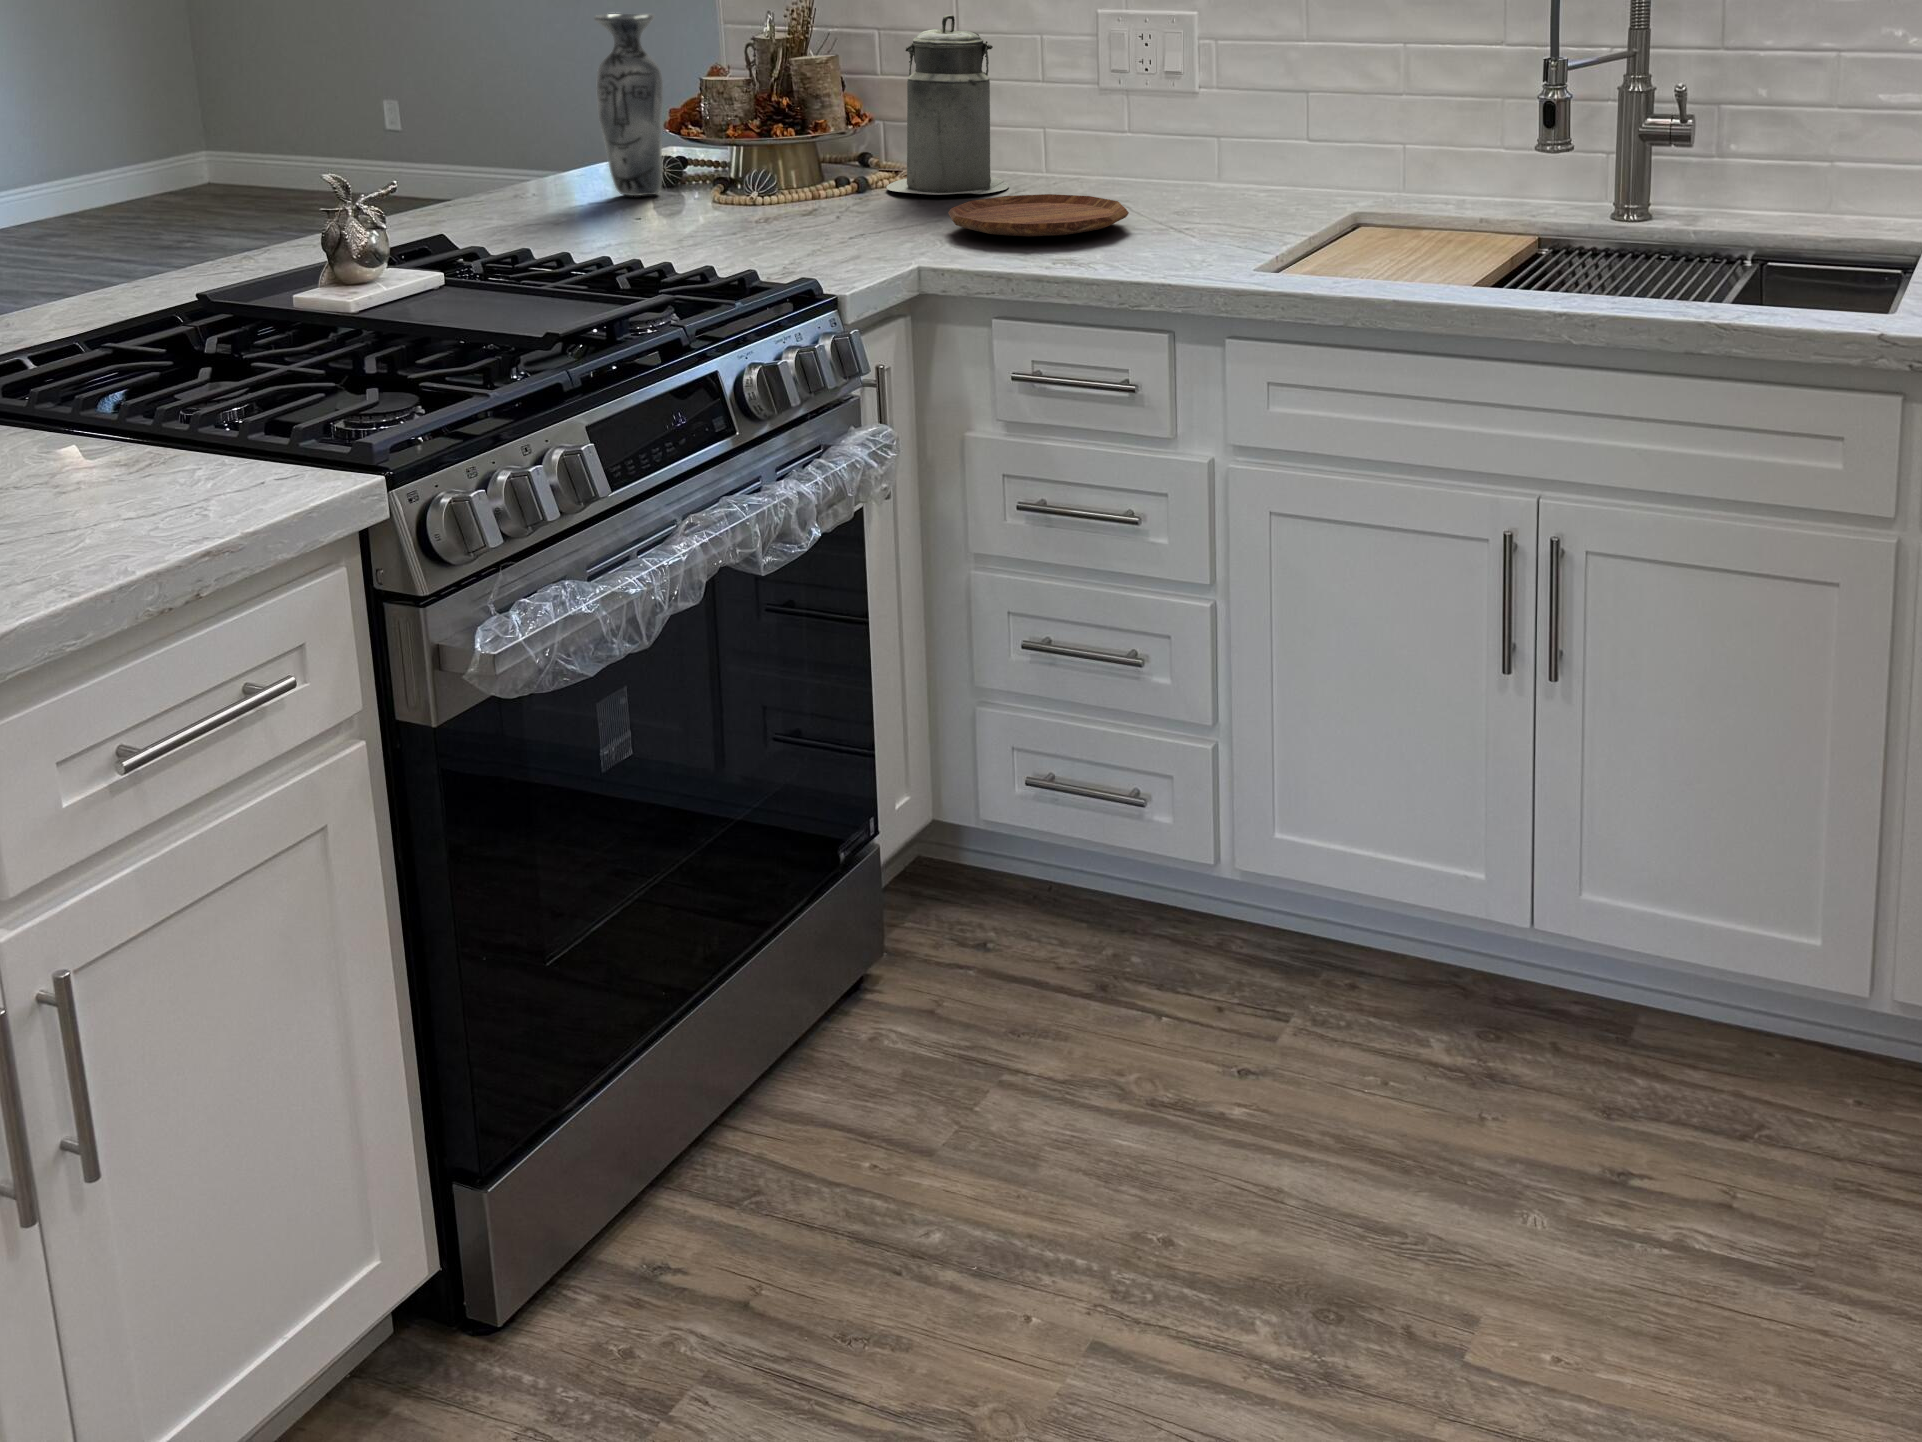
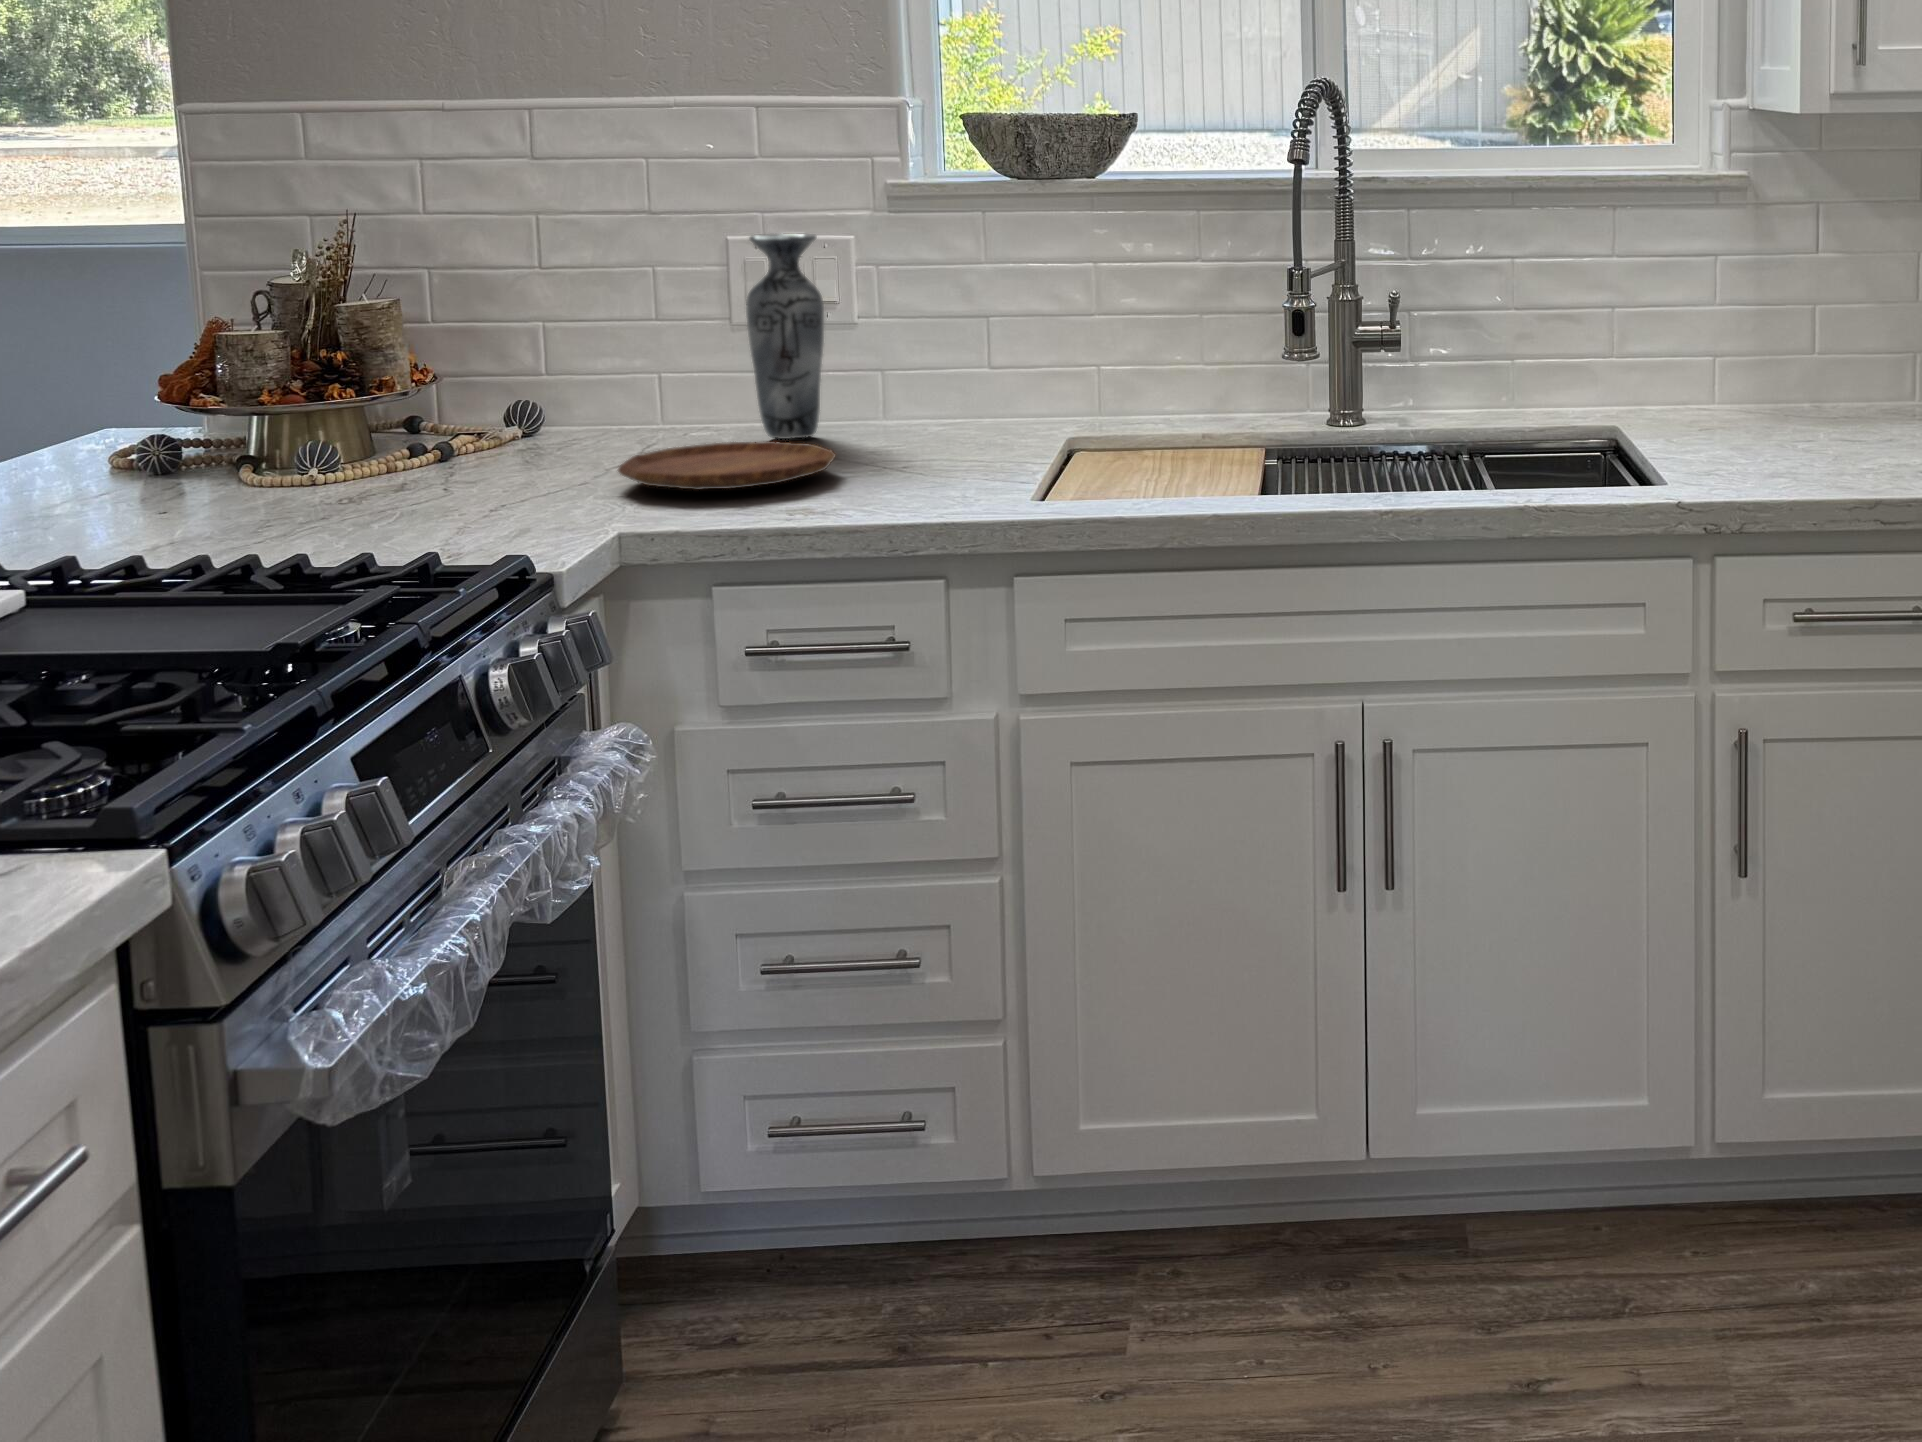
vase: present [594,14,663,196] -> present [746,234,824,439]
canister: present [886,15,1009,195] -> none [480,246,636,456]

